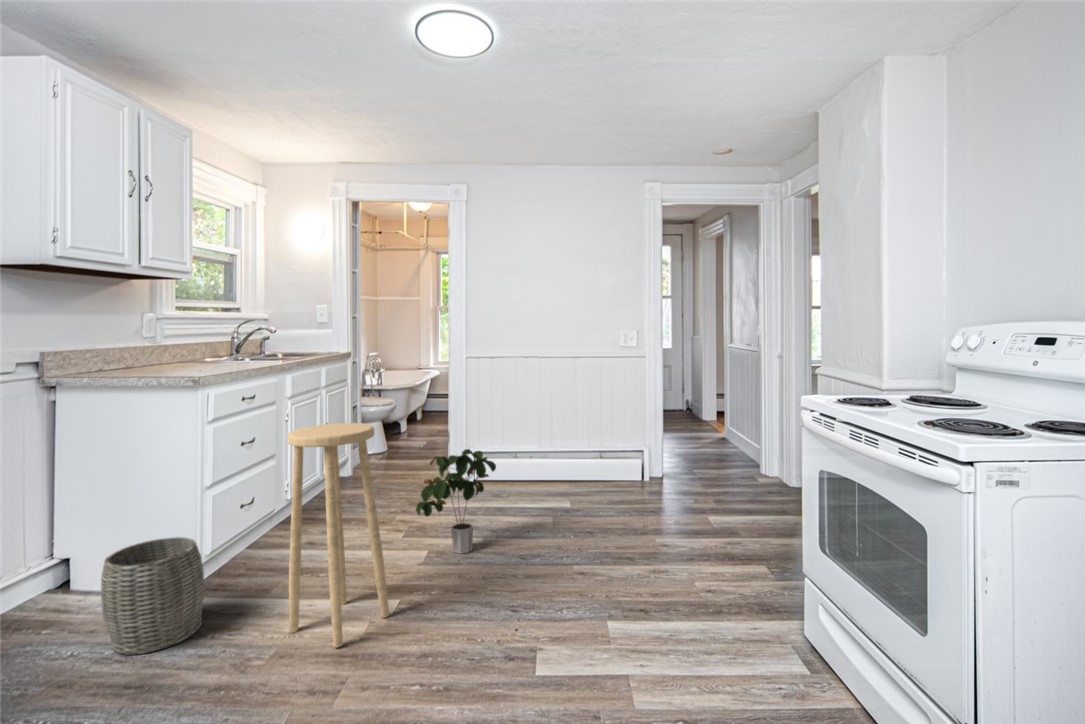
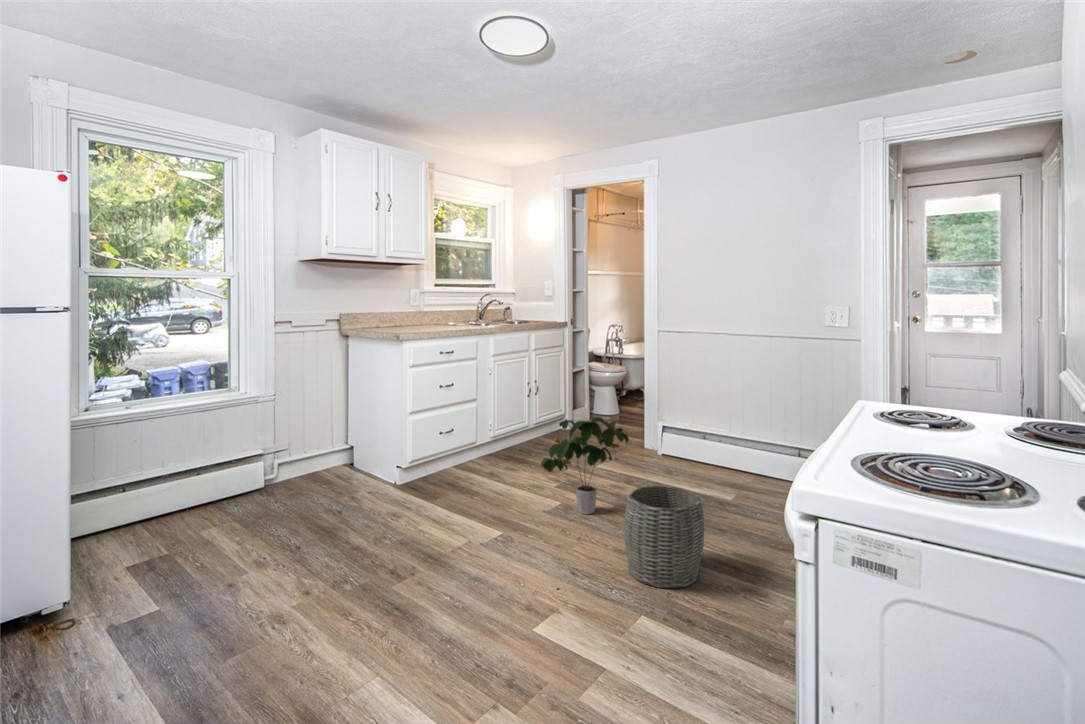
stool: present [287,423,389,647] -> none [406,376,478,556]
woven basket: present [101,537,205,655] -> present [624,486,704,588]

